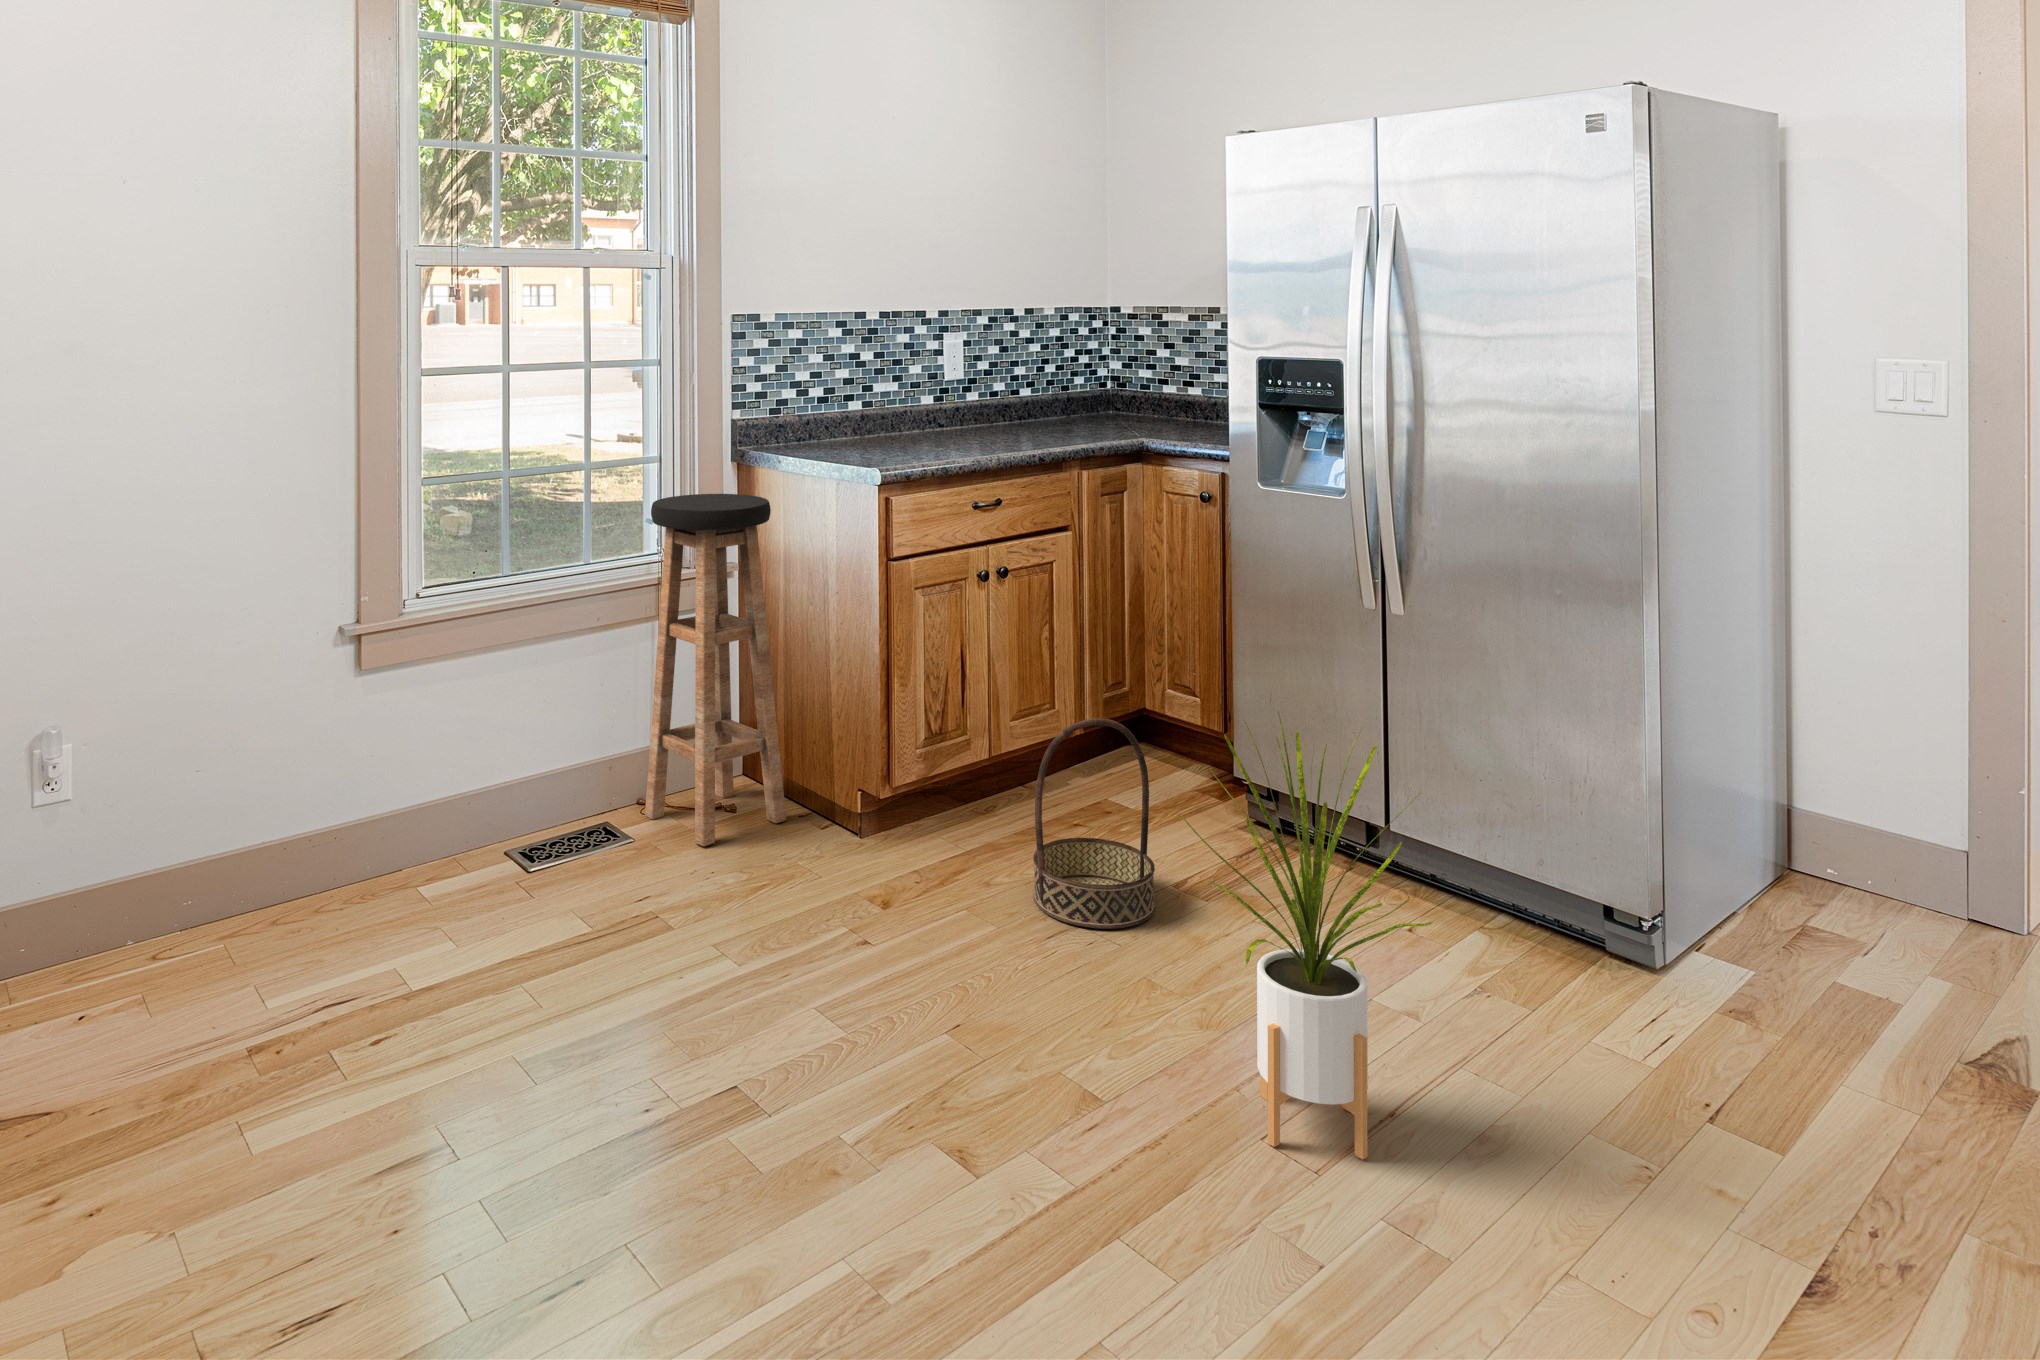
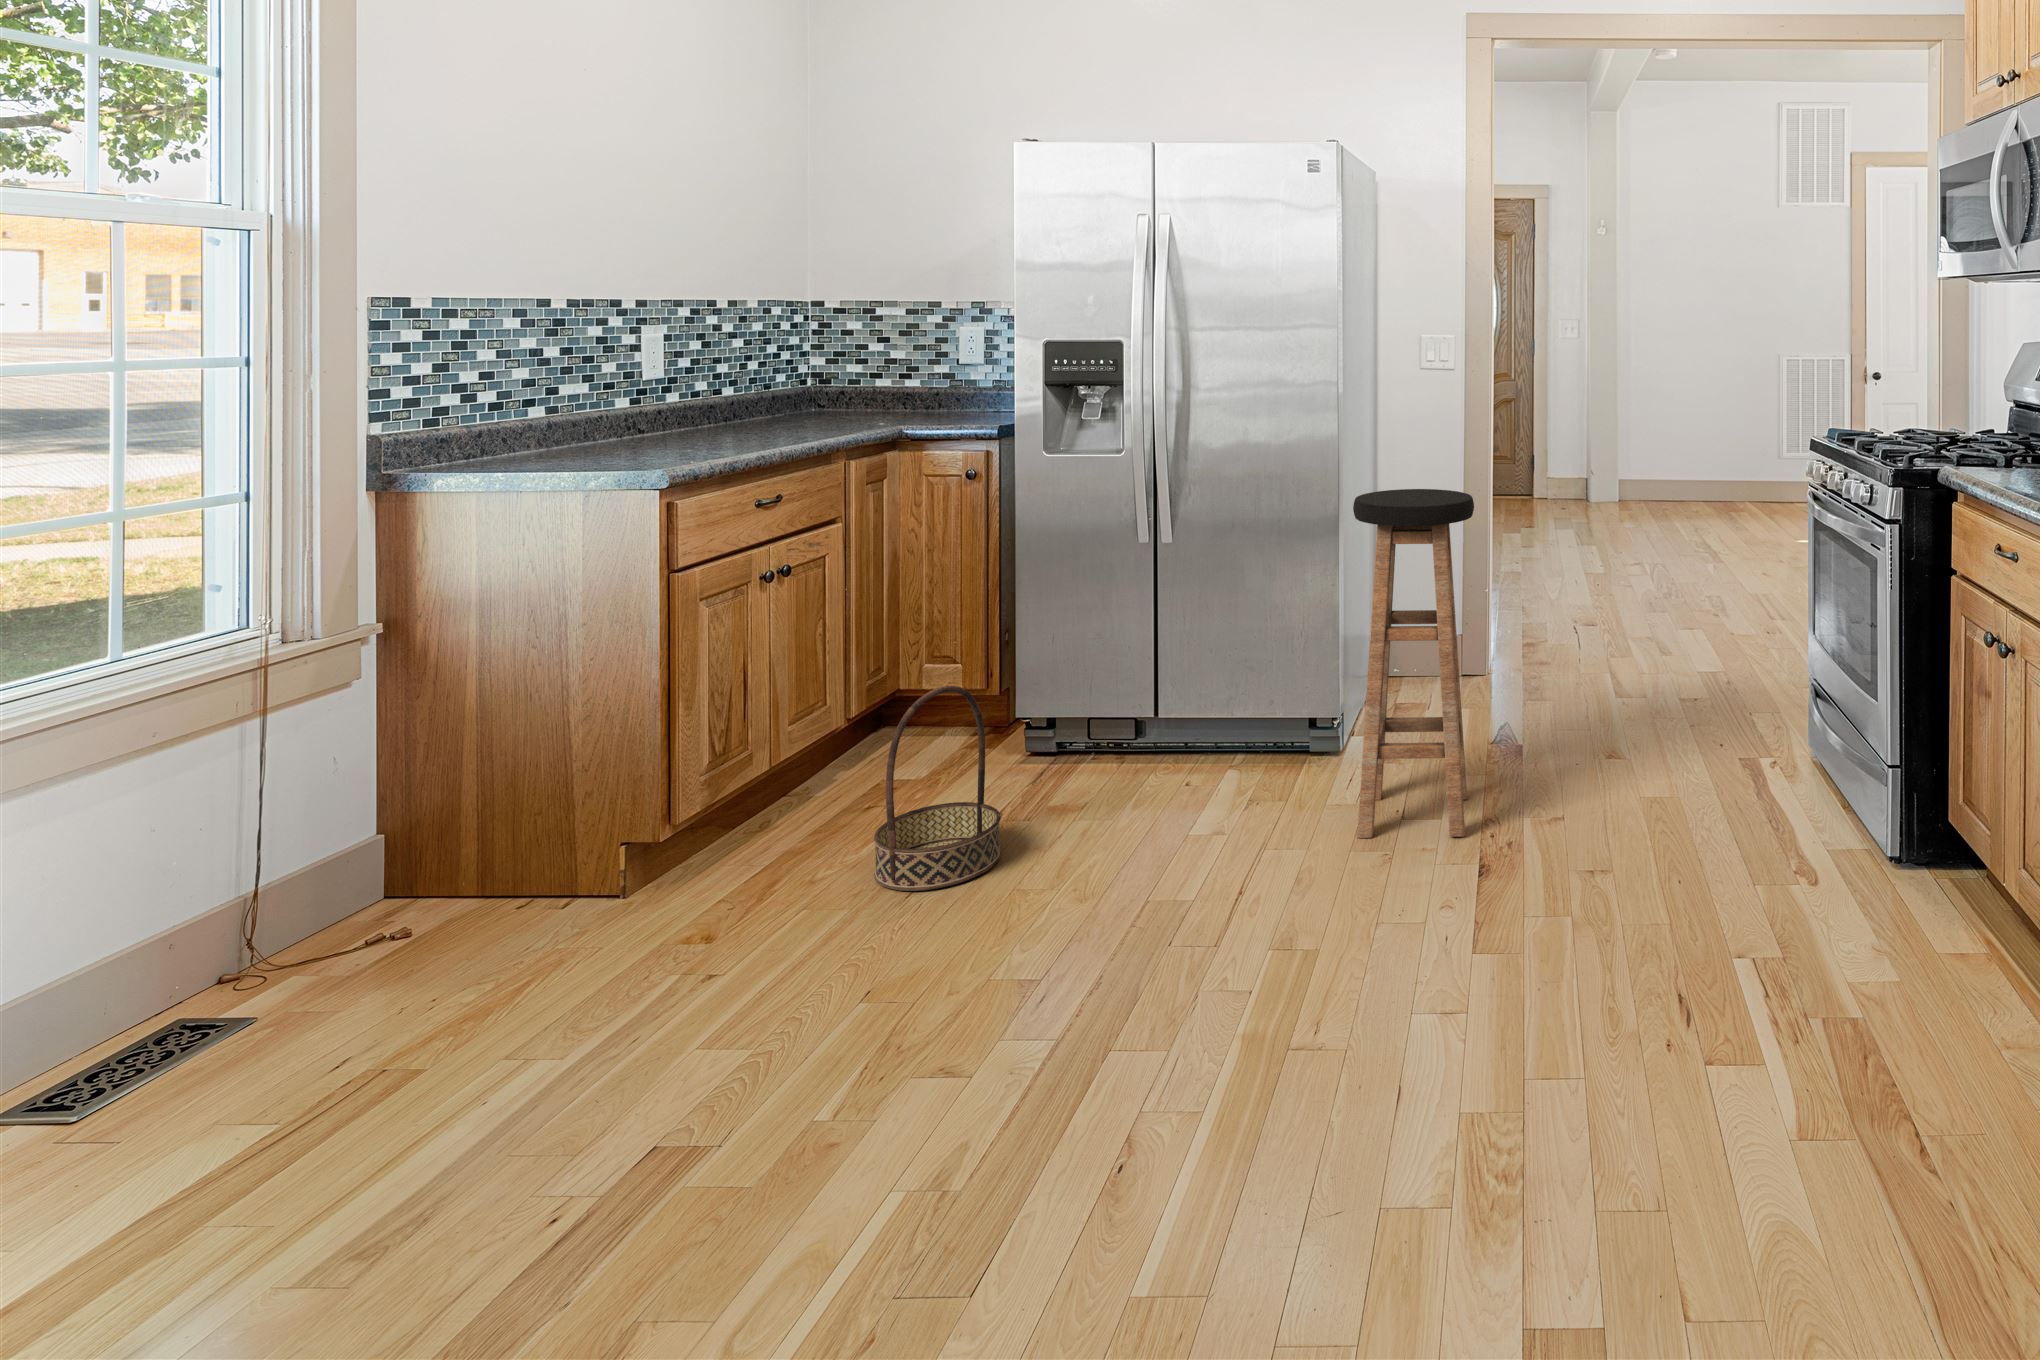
bar stool: present [645,494,786,846] -> present [1353,489,1474,838]
house plant: present [1182,711,1433,1159] -> none [1122,618,1307,974]

